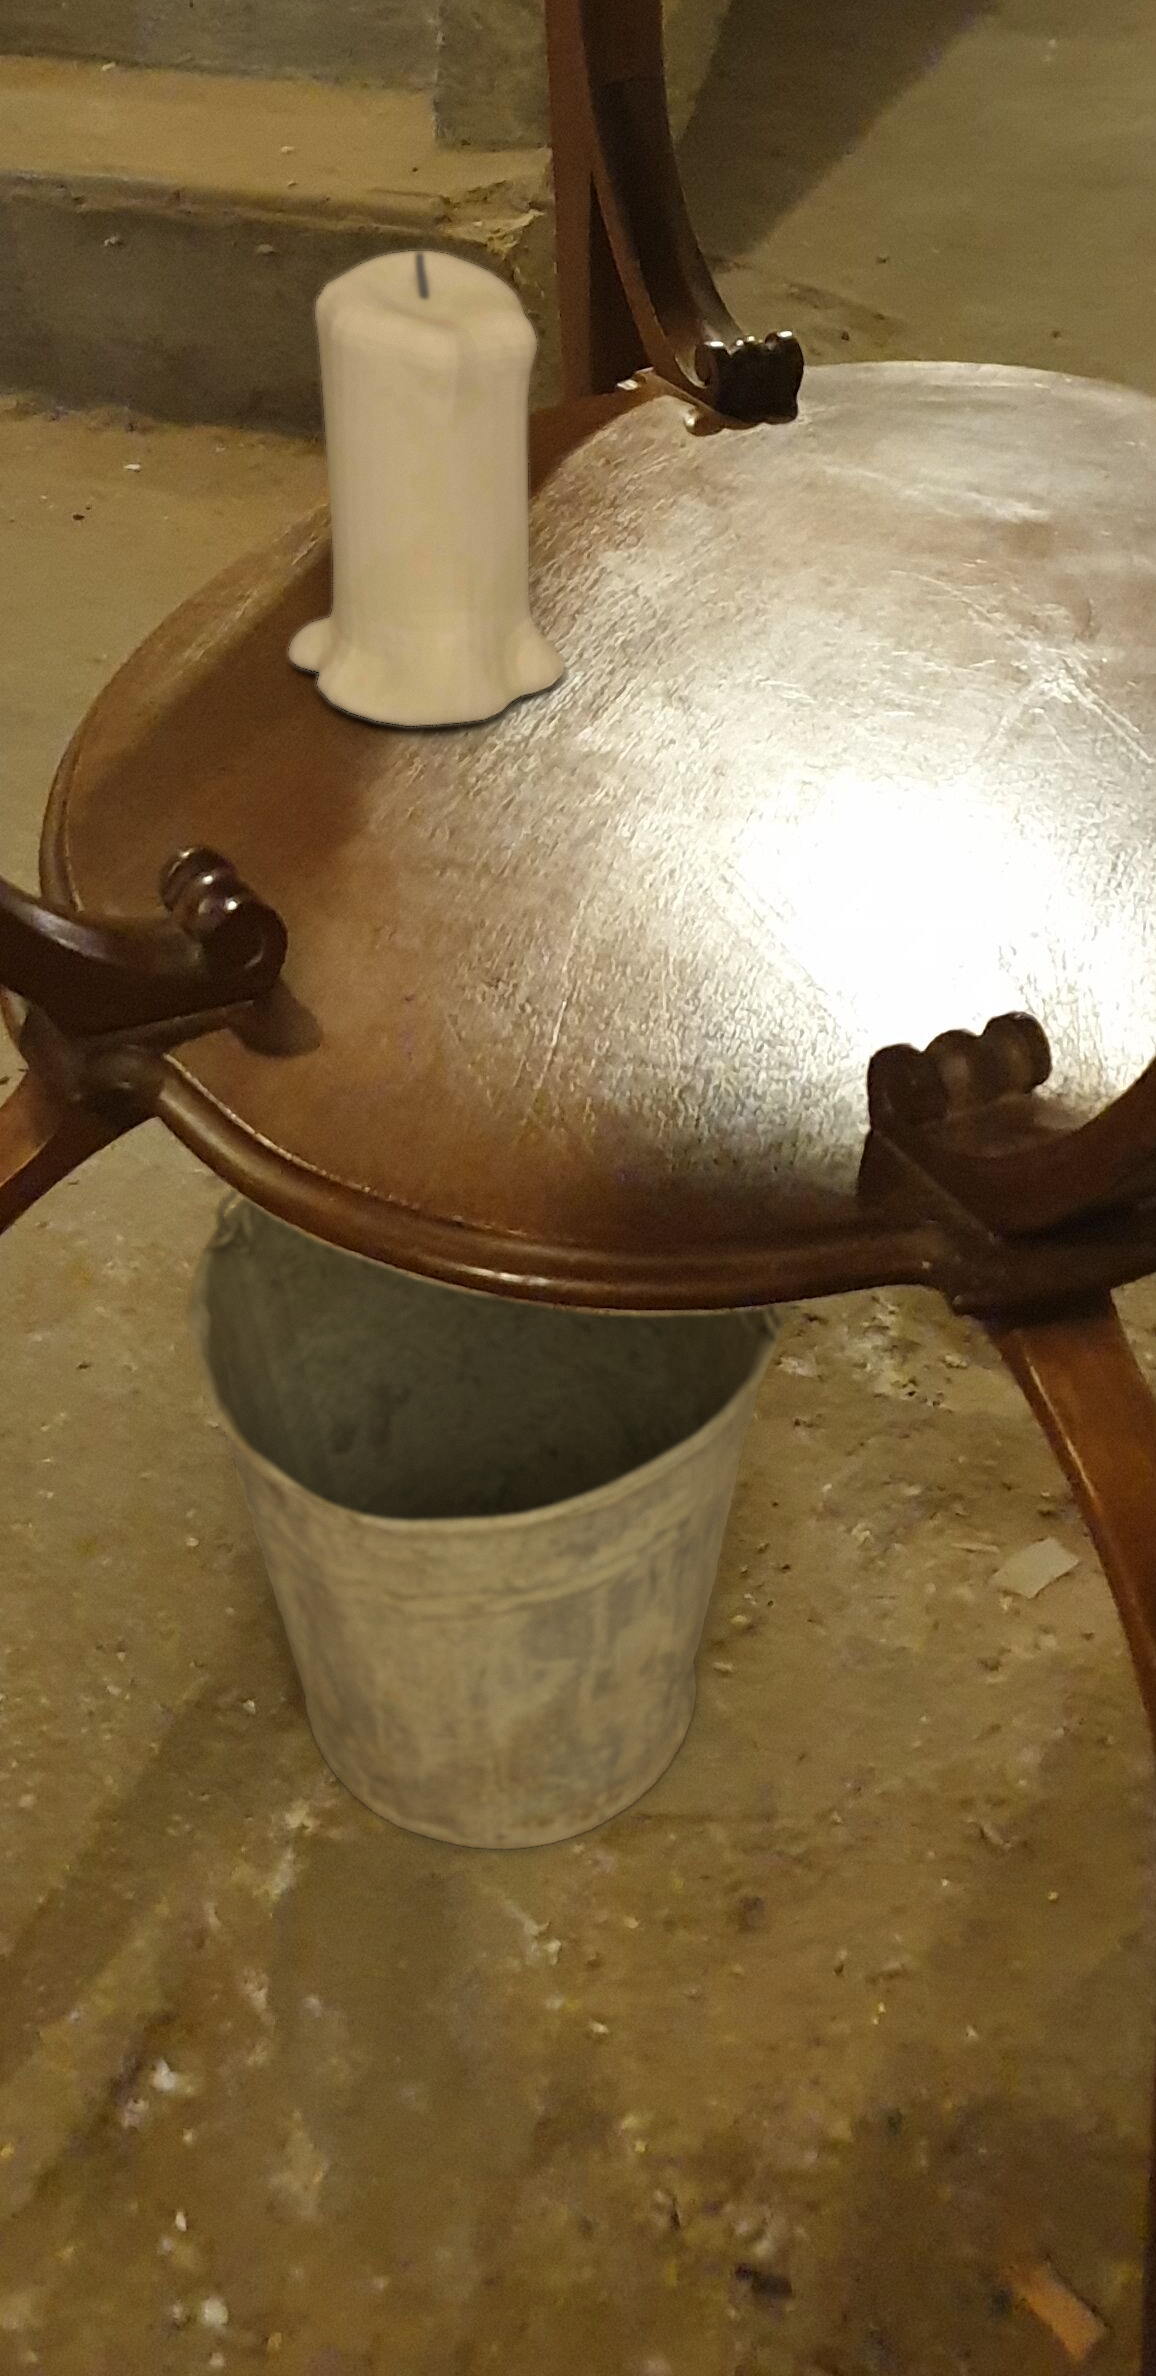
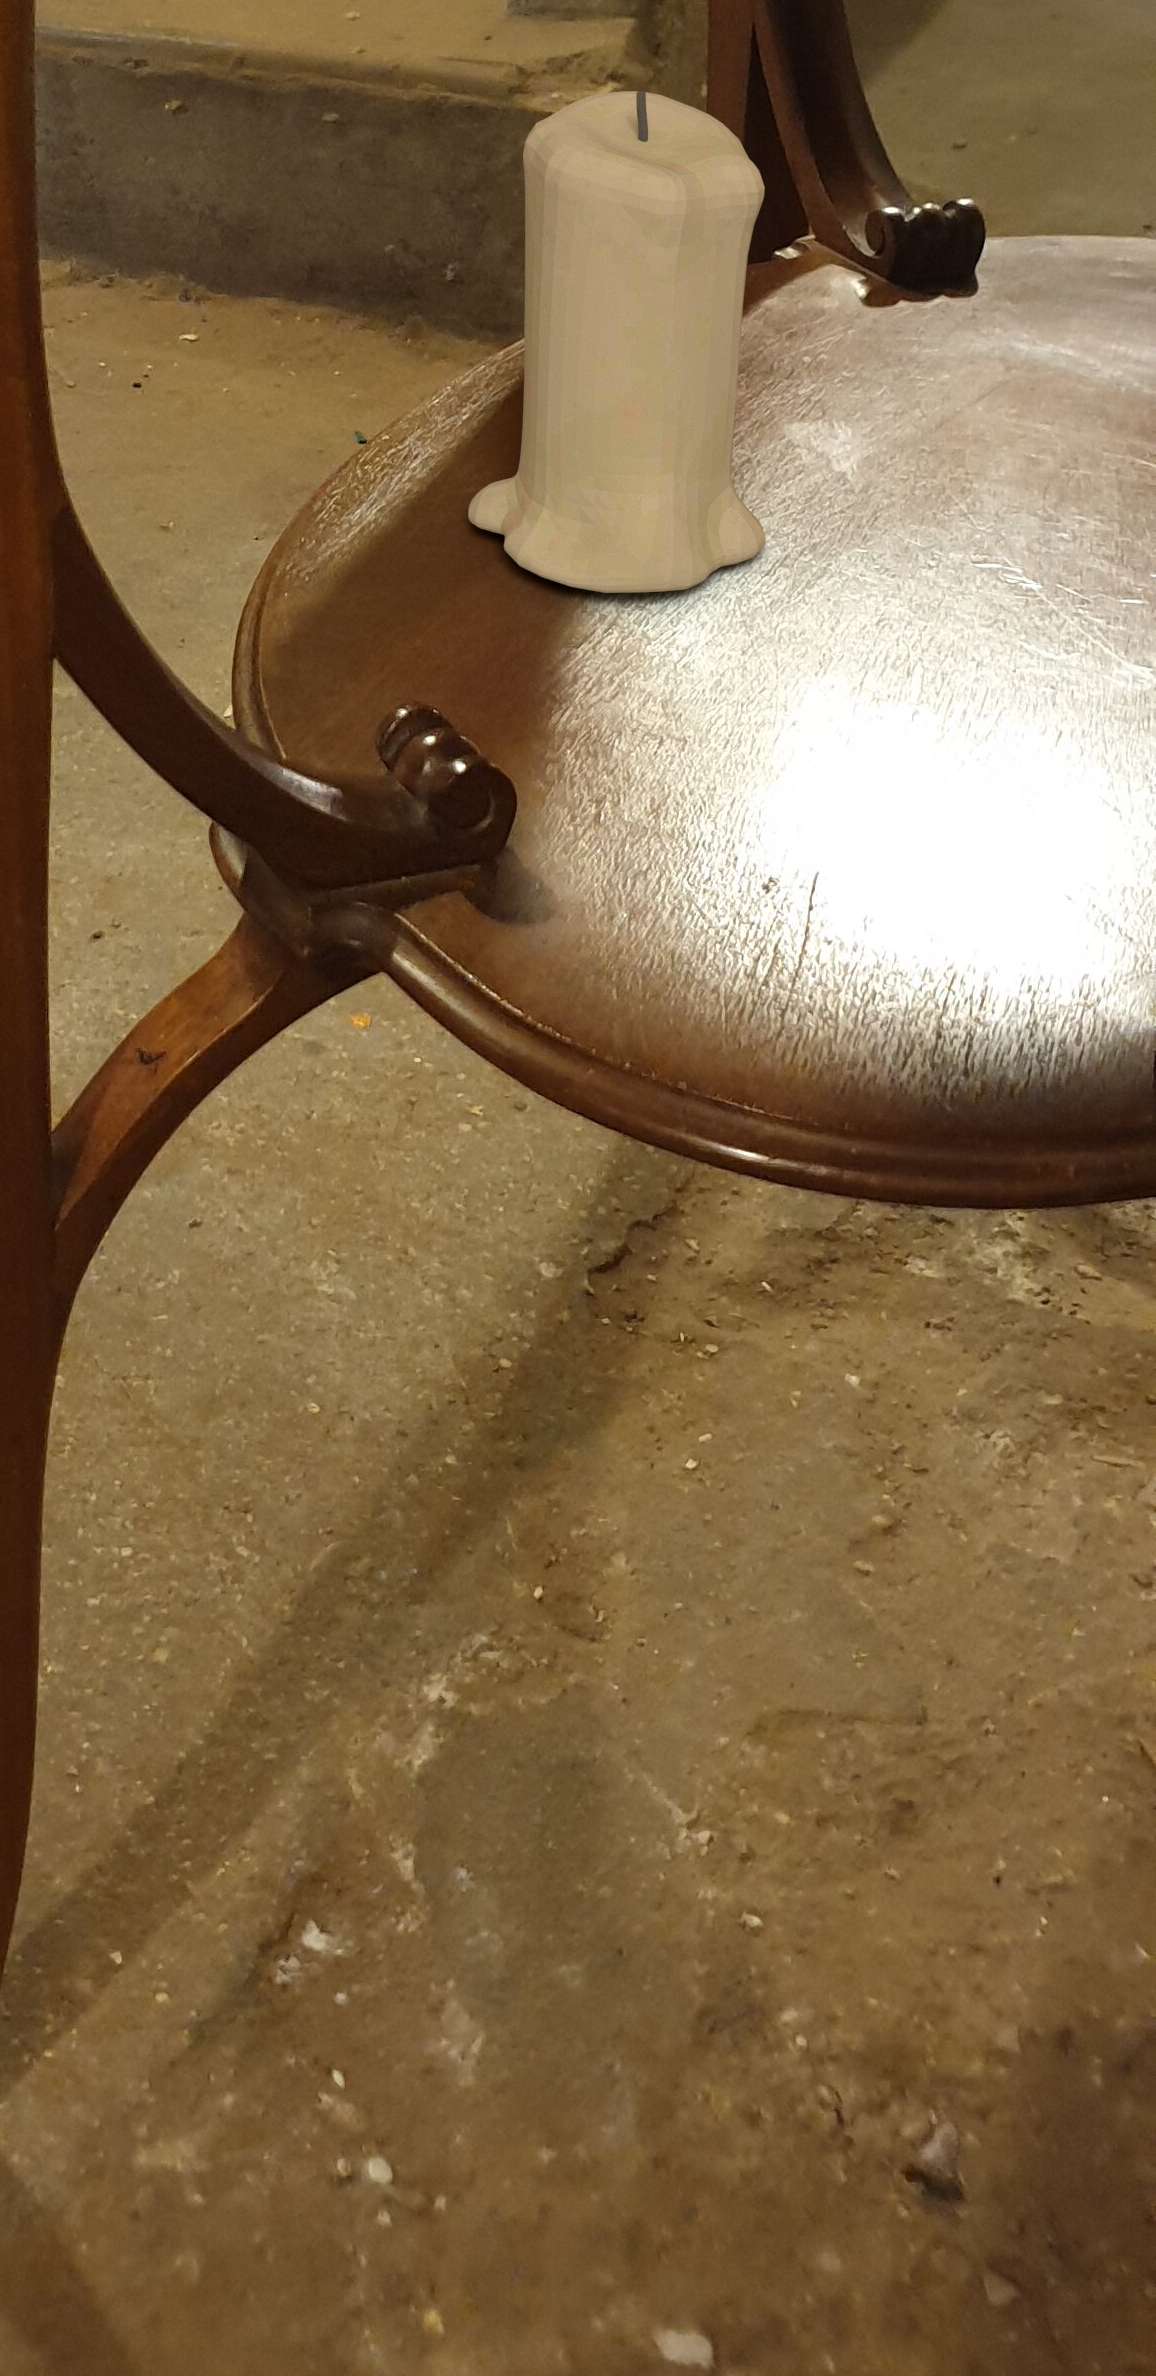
bucket: present [187,1189,786,1849] -> none [343,852,972,1735]

